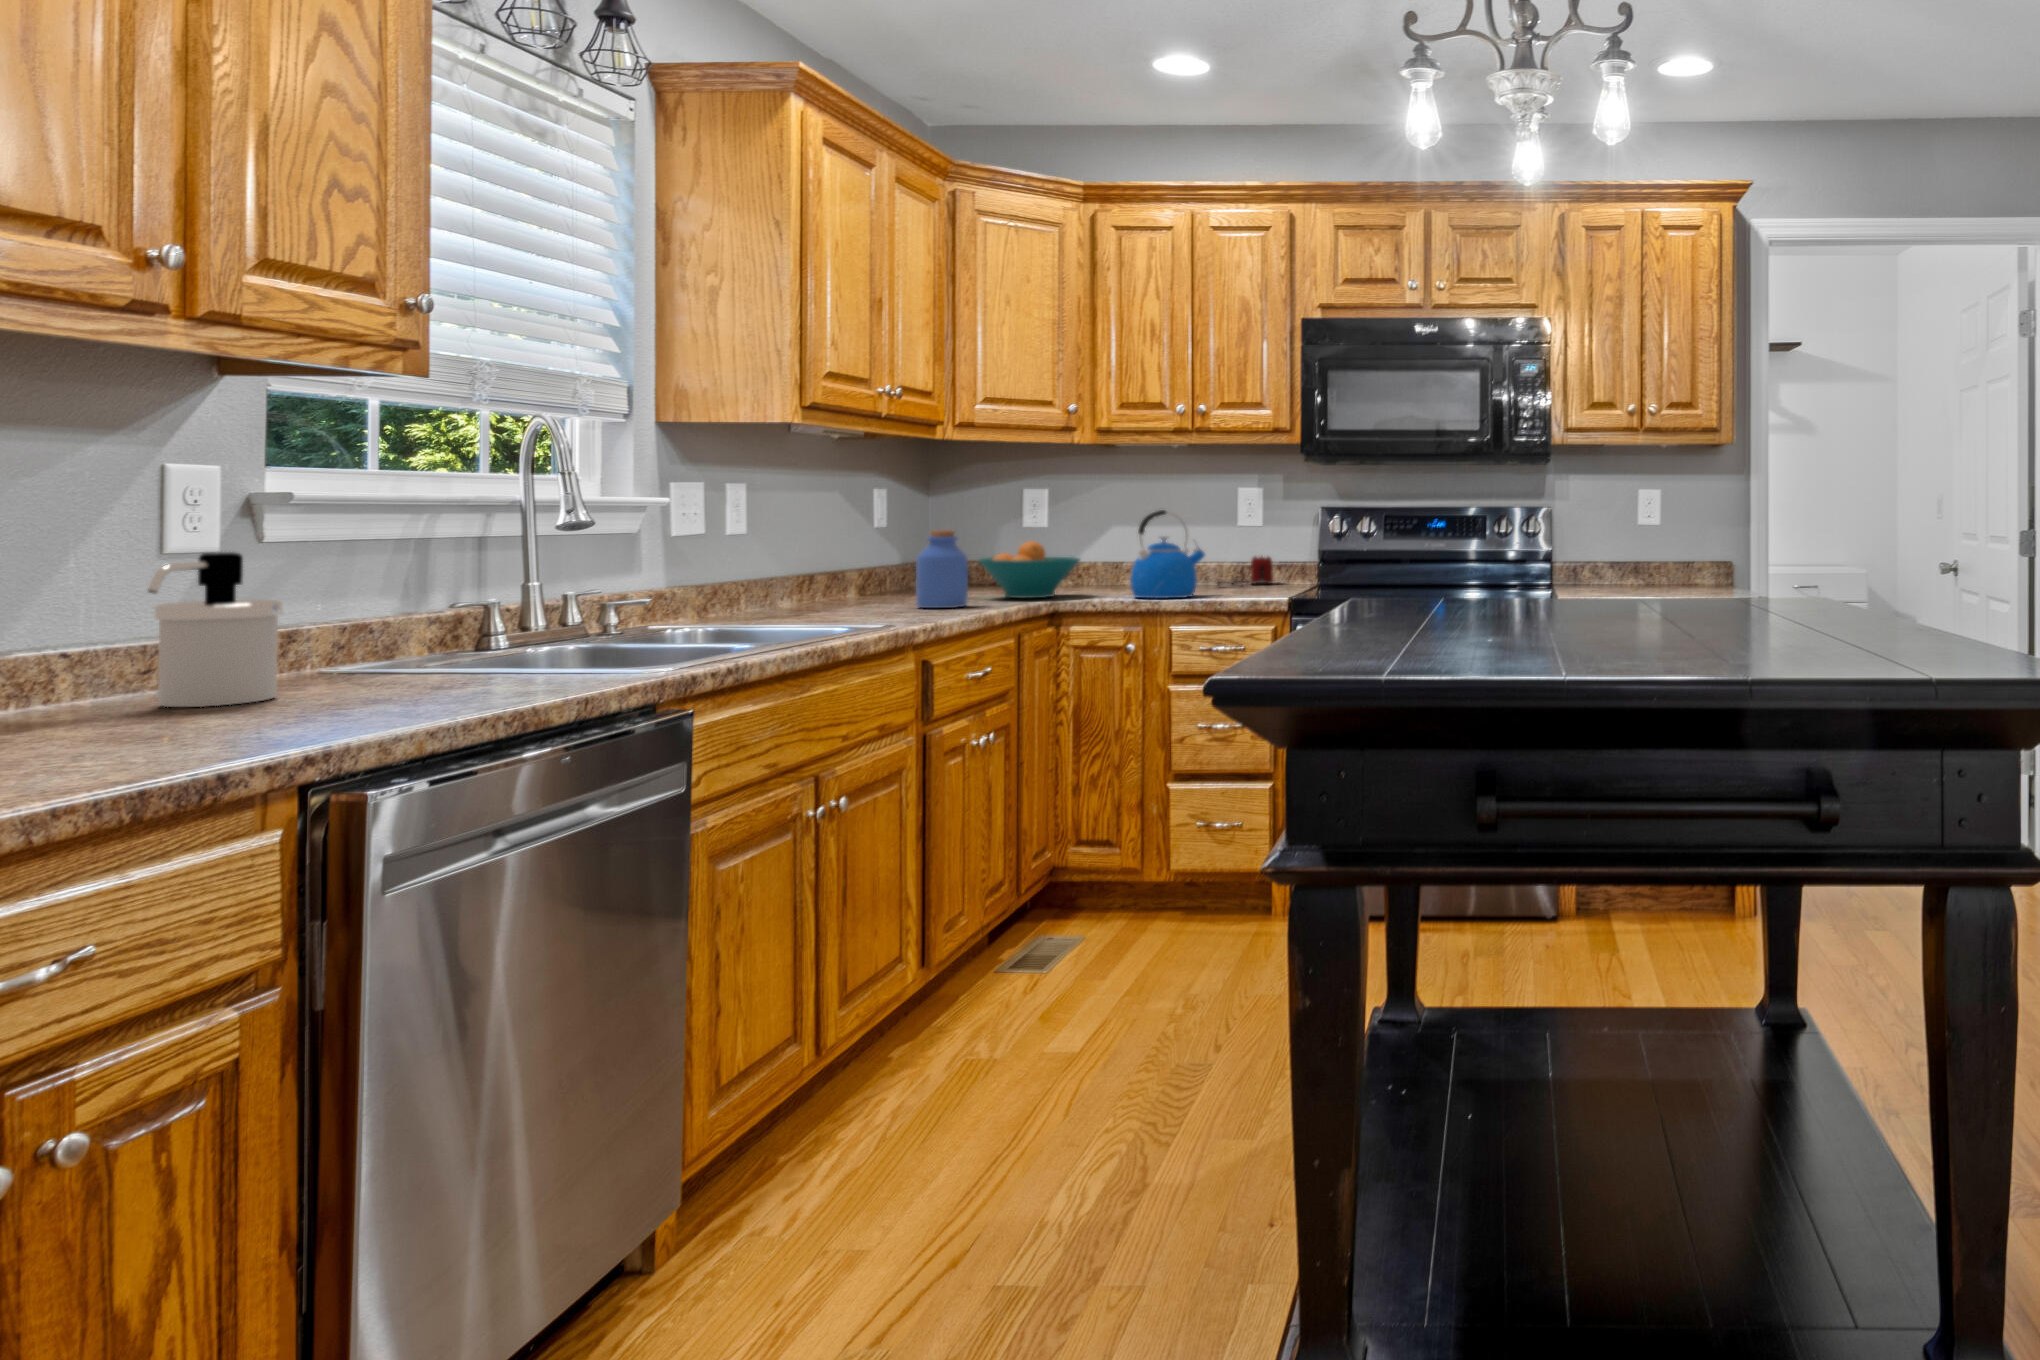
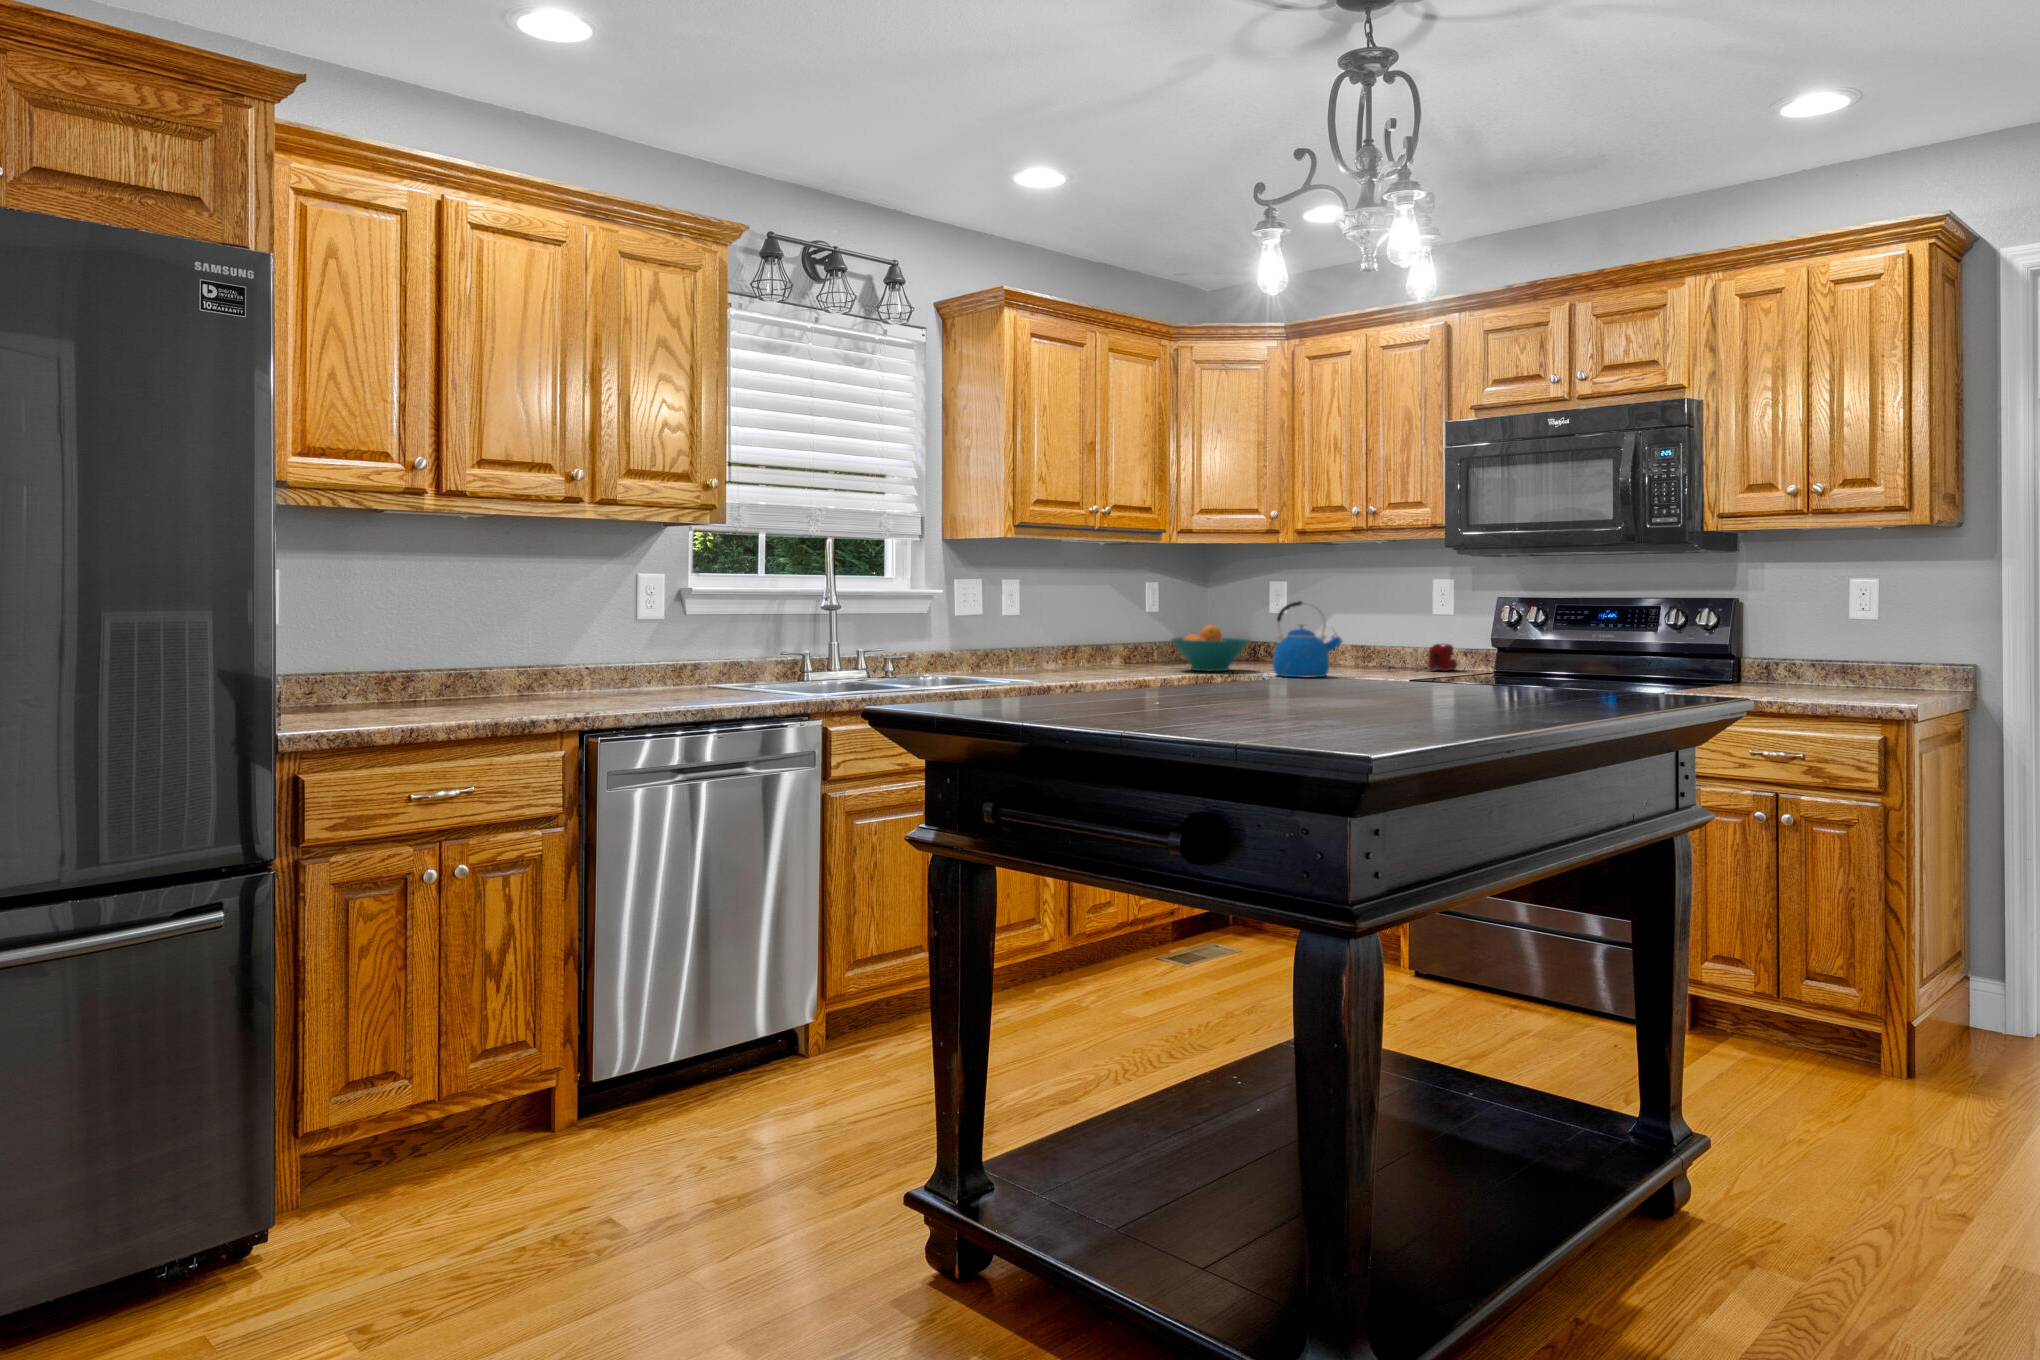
jar: present [916,530,968,608] -> none [1104,615,1141,674]
soap dispenser: present [148,552,282,707] -> none [592,620,656,696]

